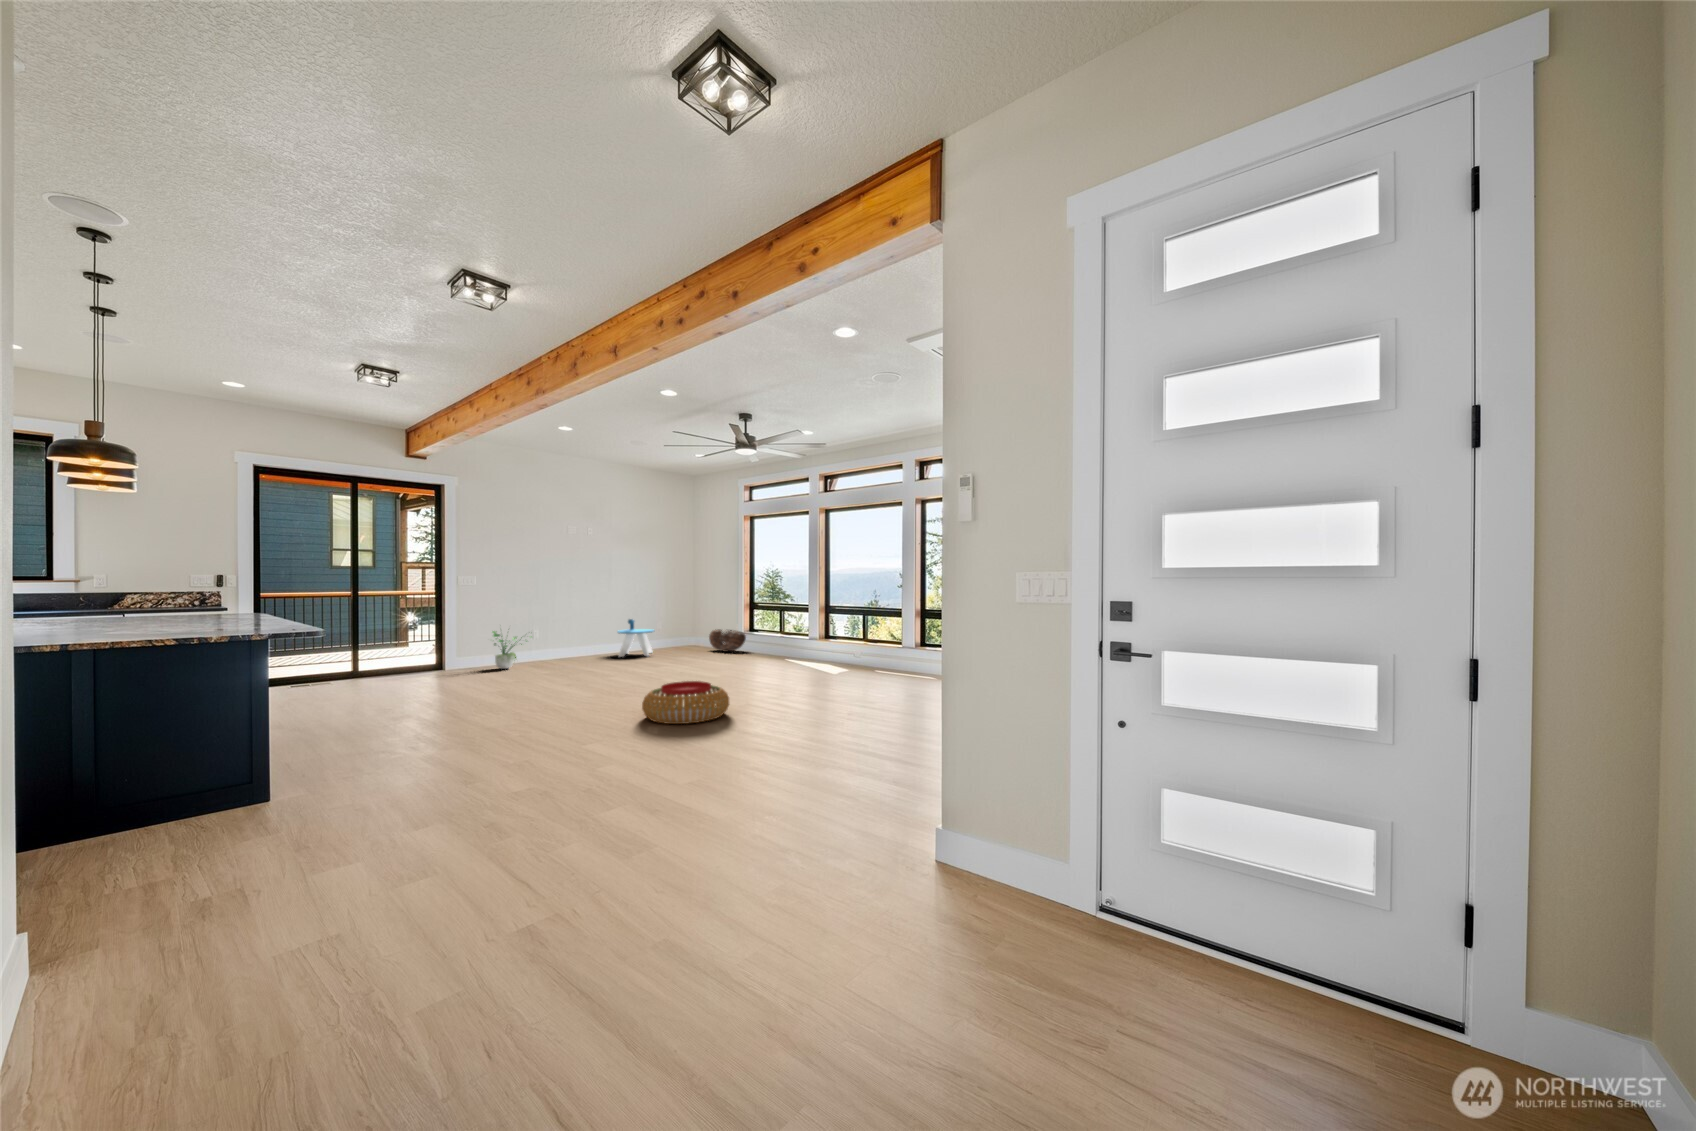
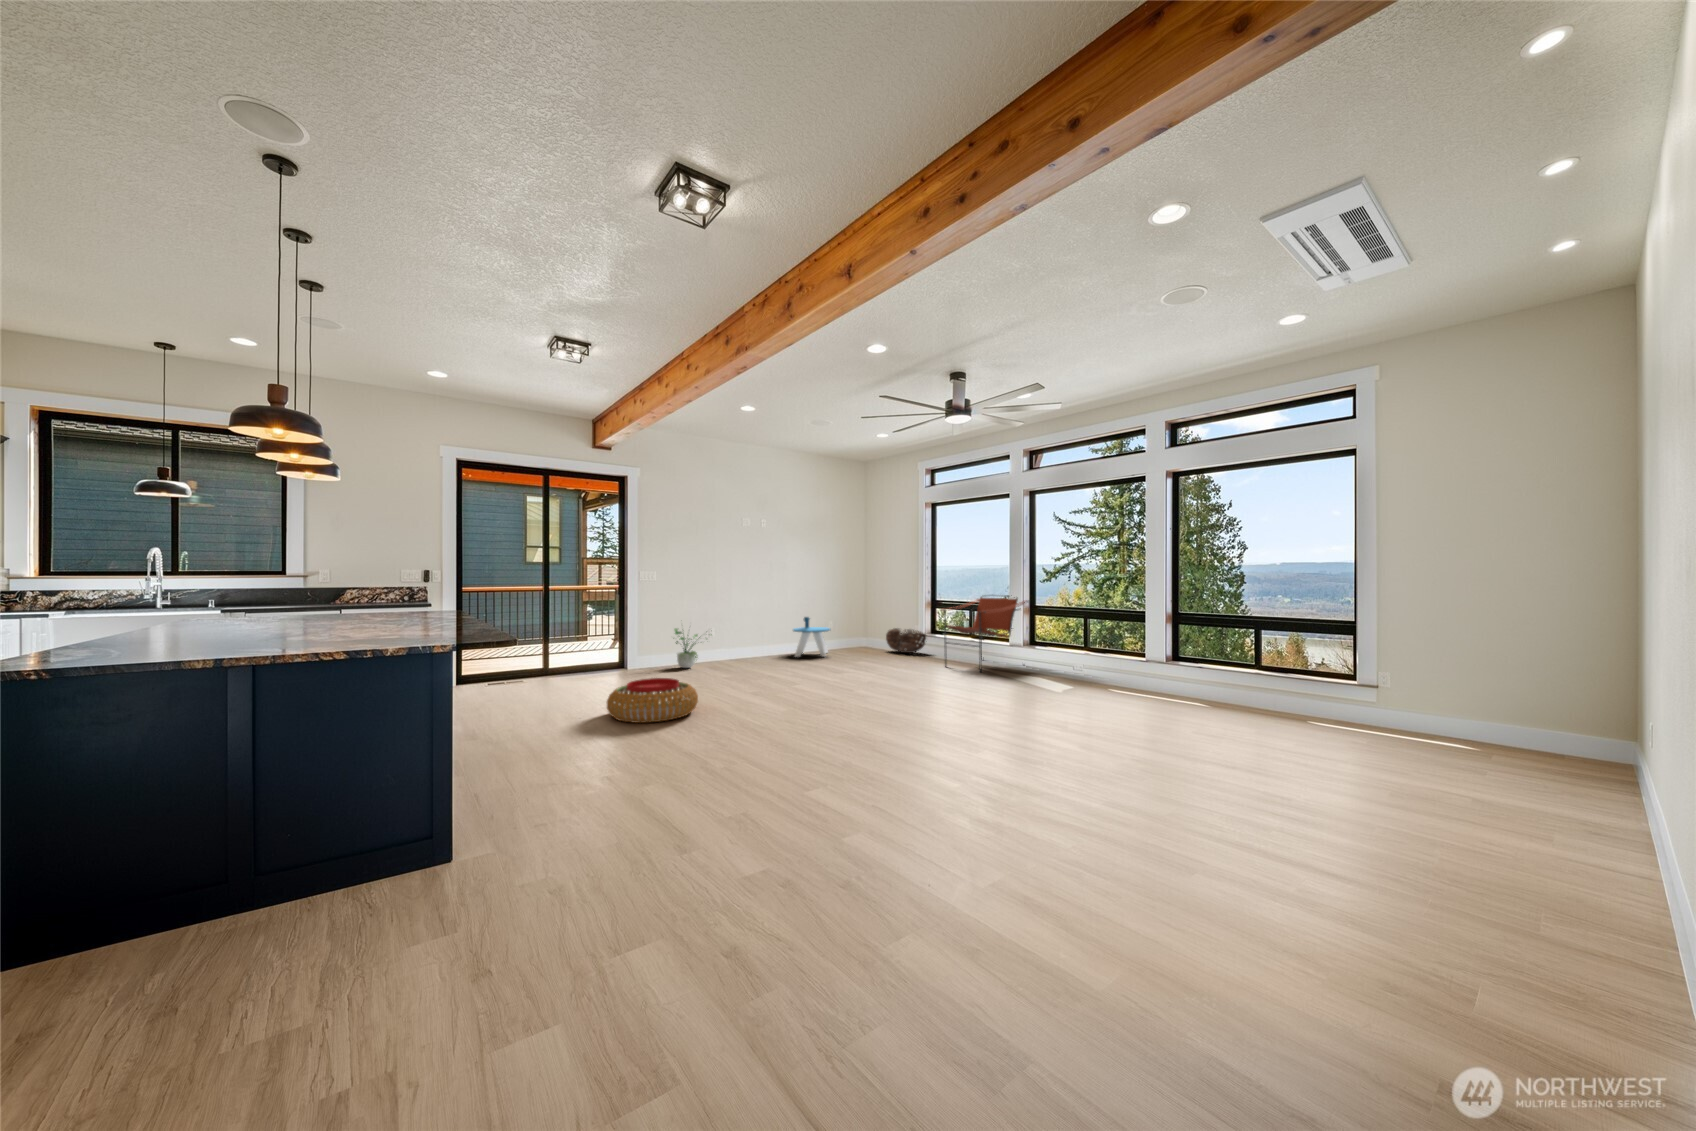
armchair: none [751,598,829,665] -> present [941,595,1028,671]
pouf: present [642,681,729,724] -> present [607,678,698,723]

